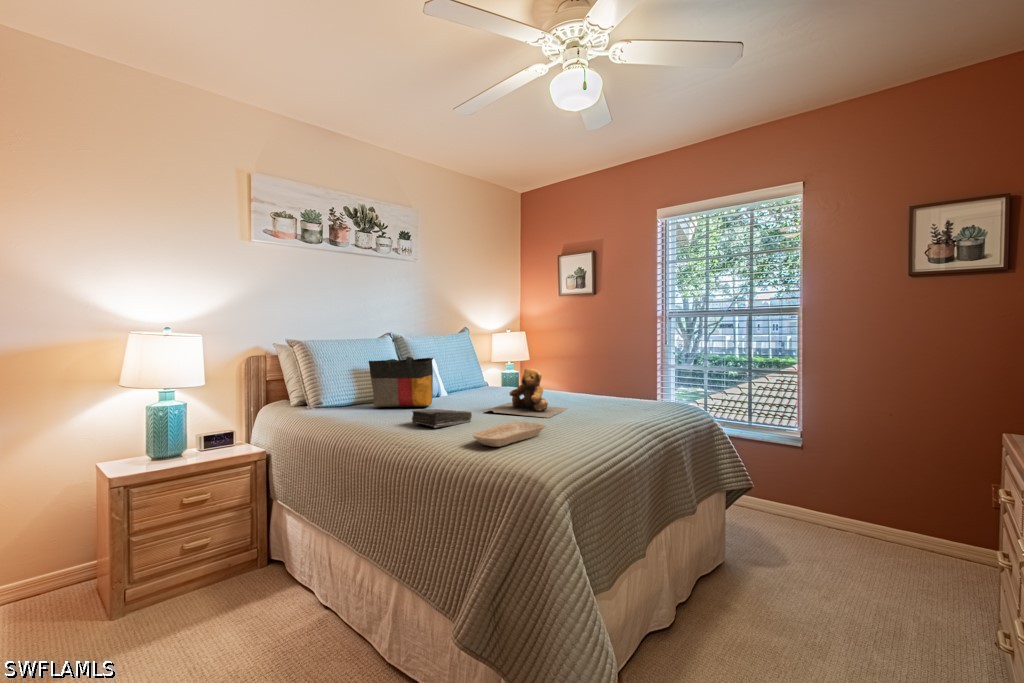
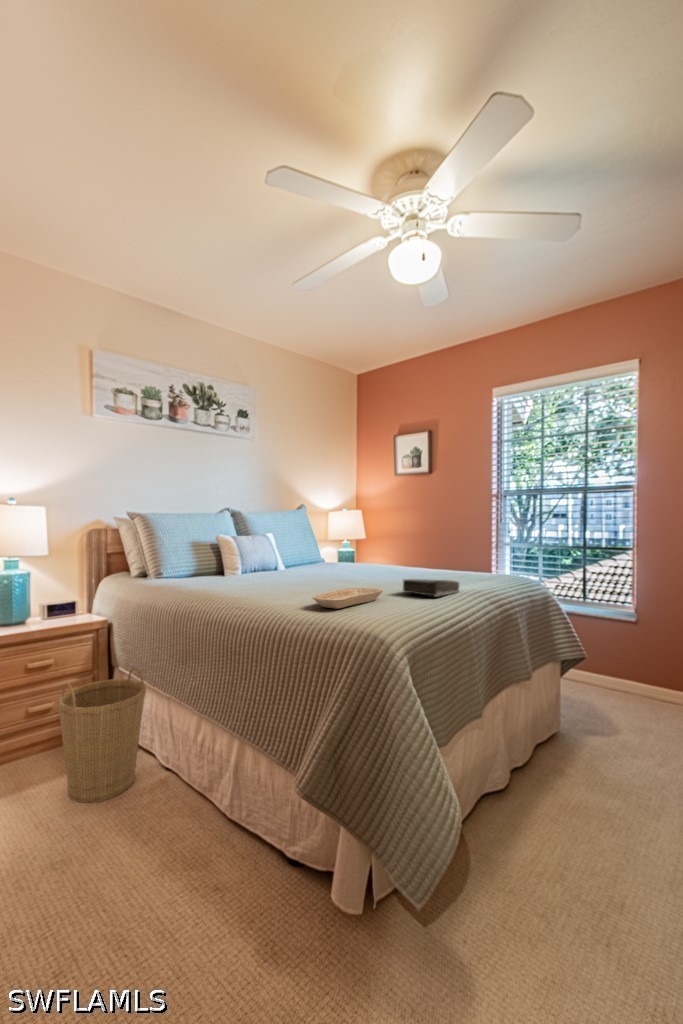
tote bag: present [369,357,433,407] -> none [209,528,272,577]
teddy bear: present [484,368,567,418] -> none [322,539,406,586]
book: present [412,409,472,428] -> present [403,579,459,597]
basket: none [214,502,305,641] -> present [58,667,146,803]

